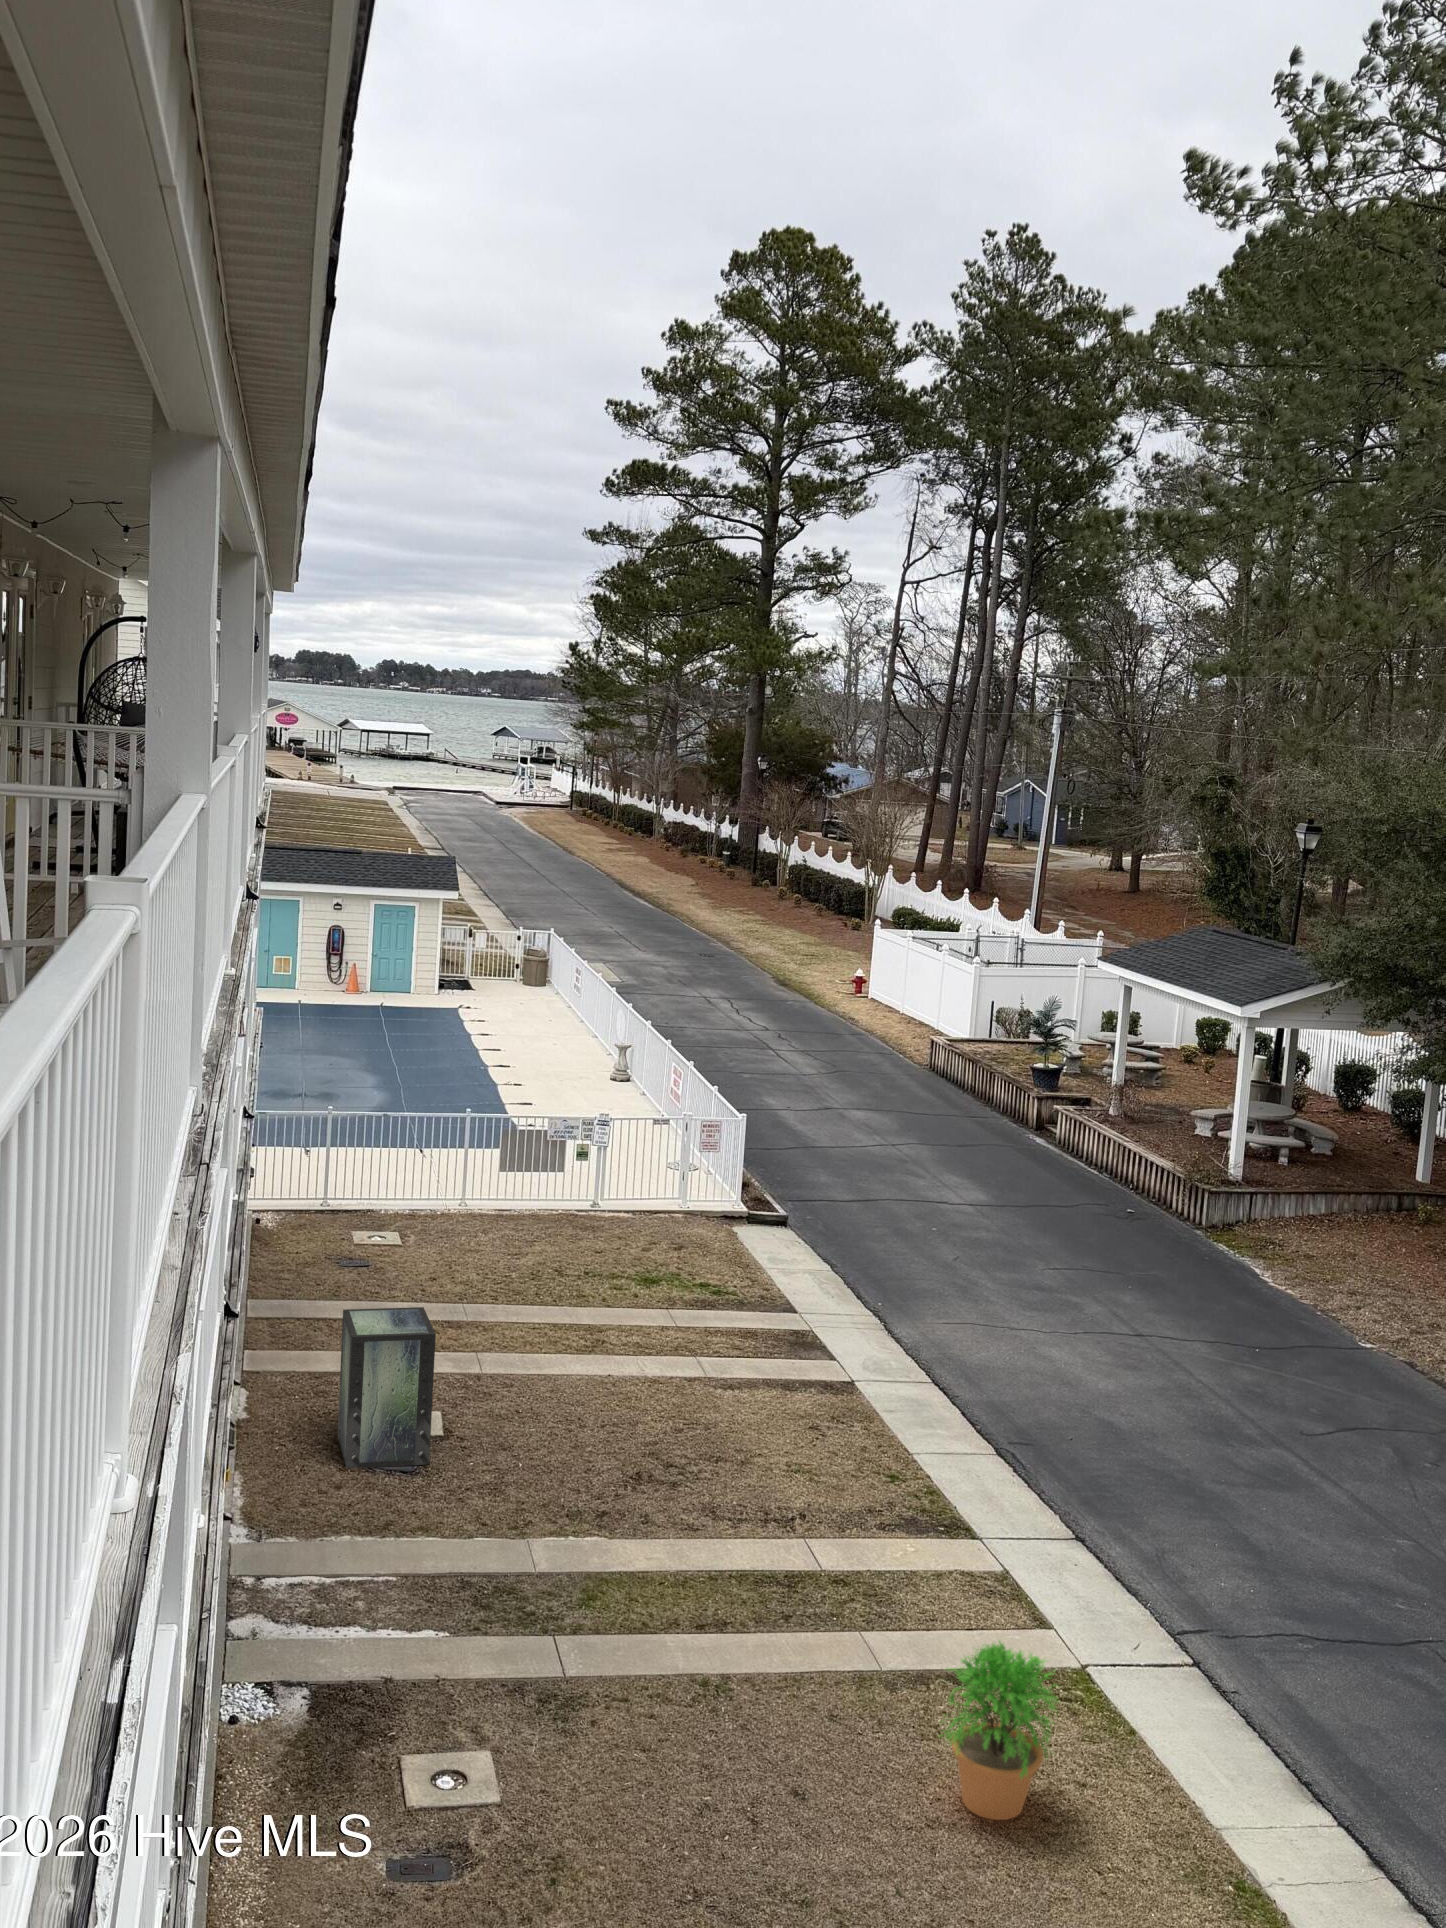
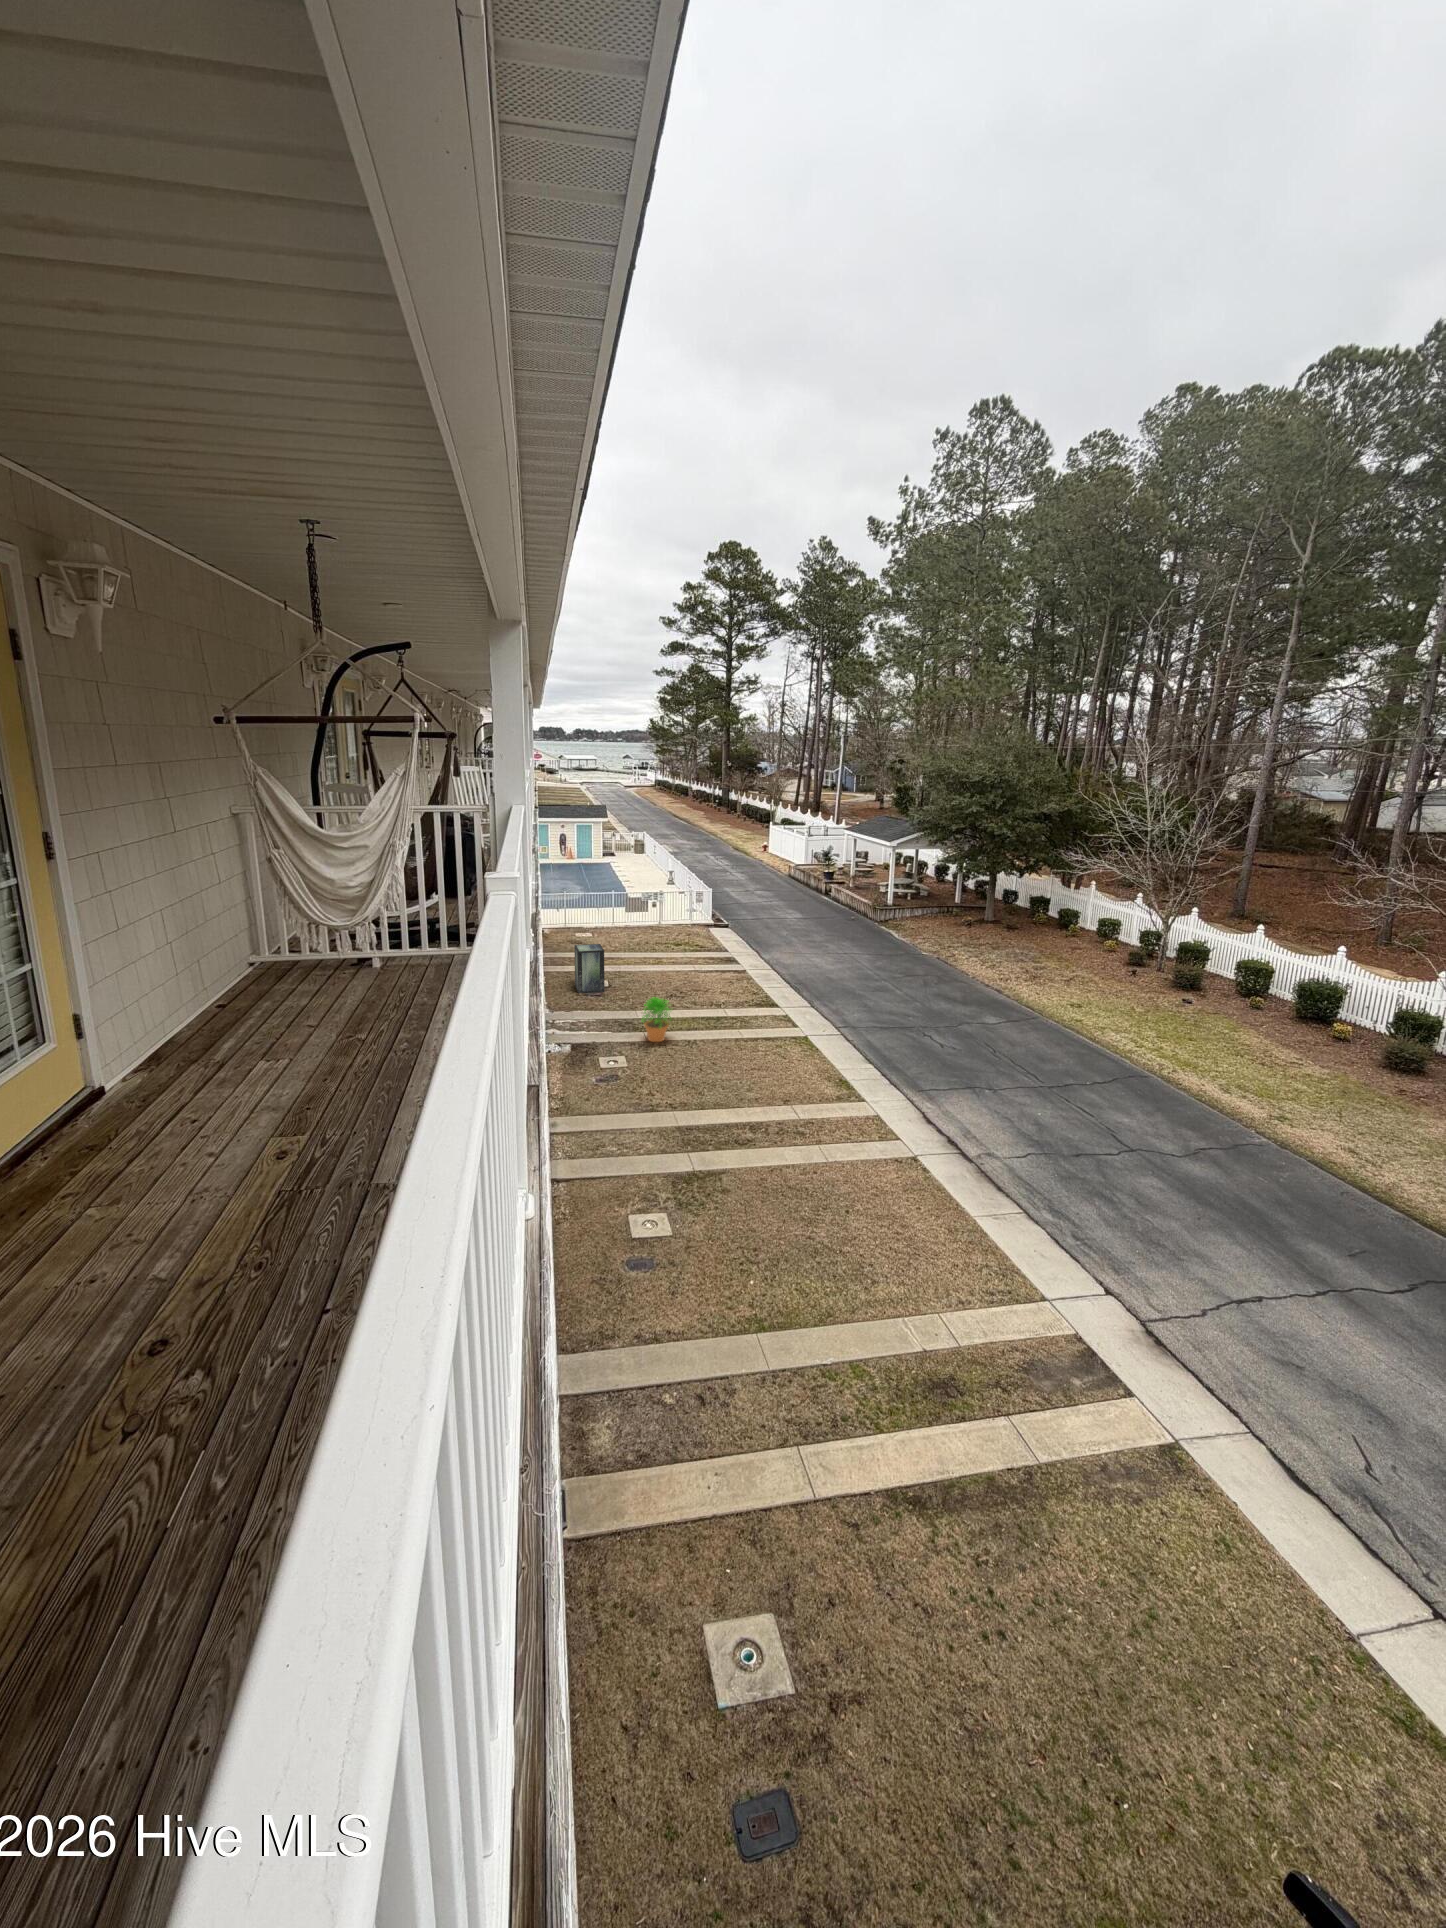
potted plant: present [941,1641,1057,1820] -> present [642,997,671,1042]

